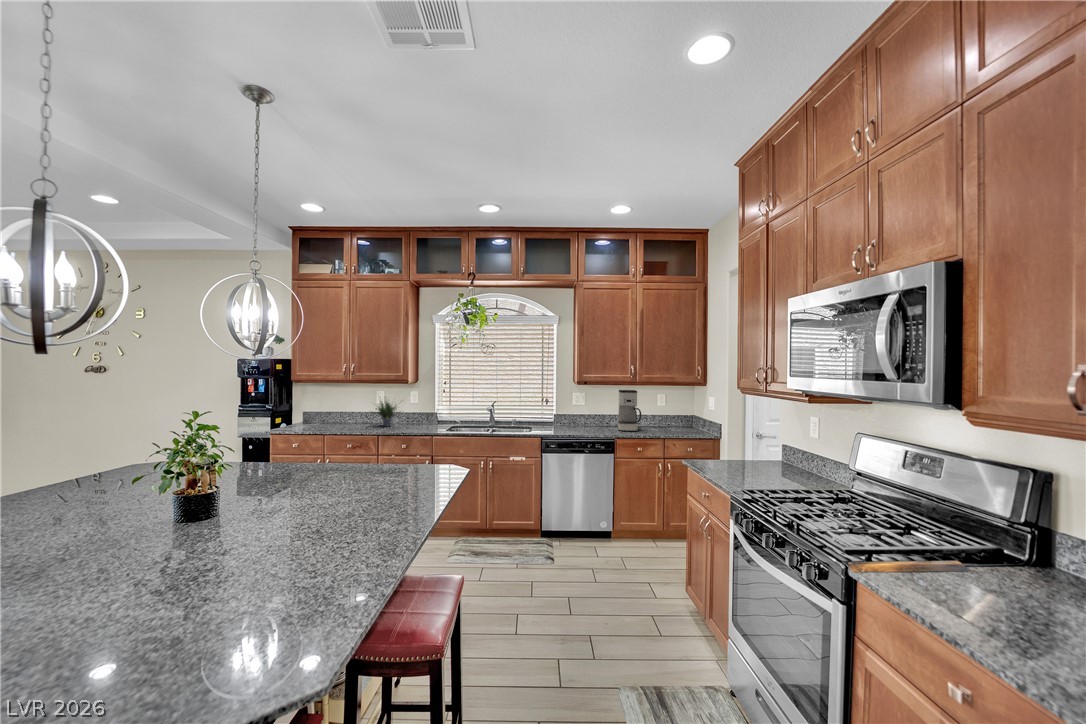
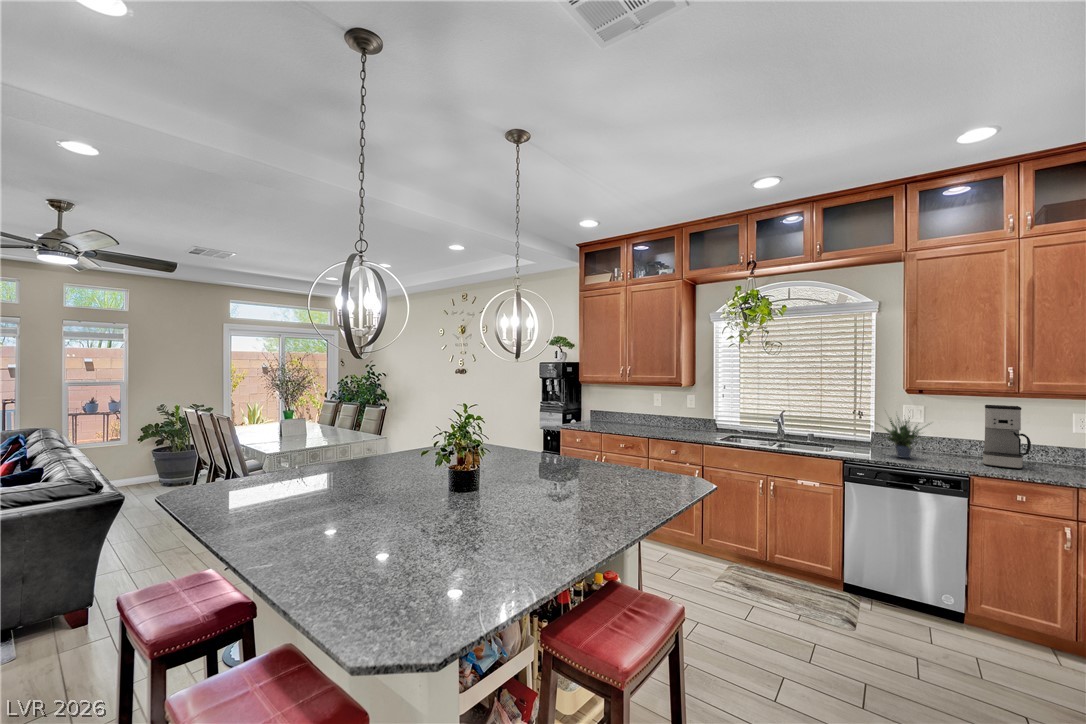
potted plant: present [374,401,397,426] -> present [882,419,930,458]

